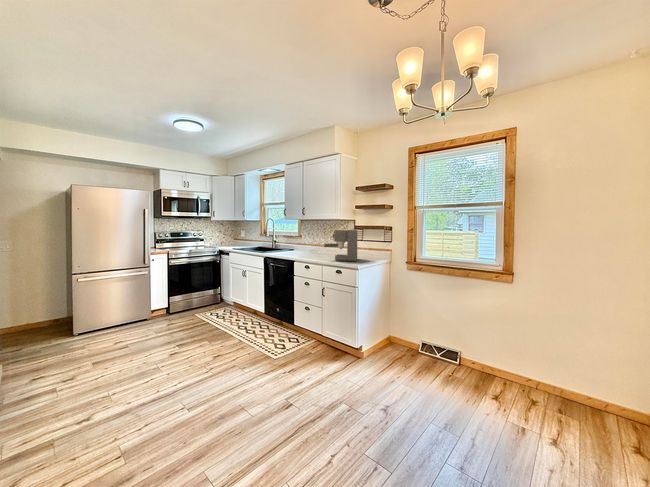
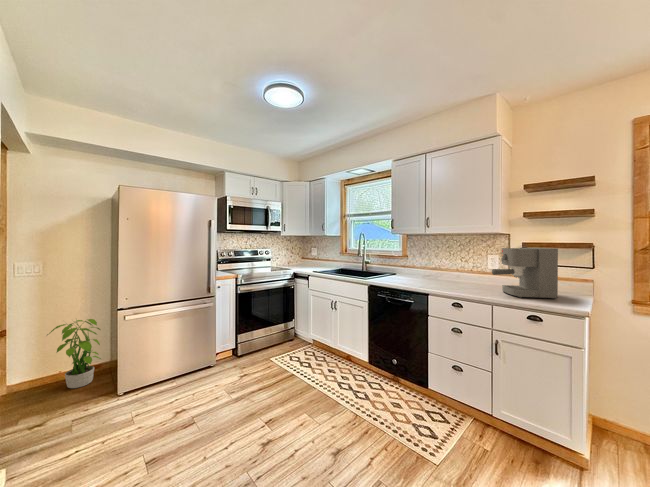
potted plant: none [17,283,62,333] -> present [46,319,101,388]

